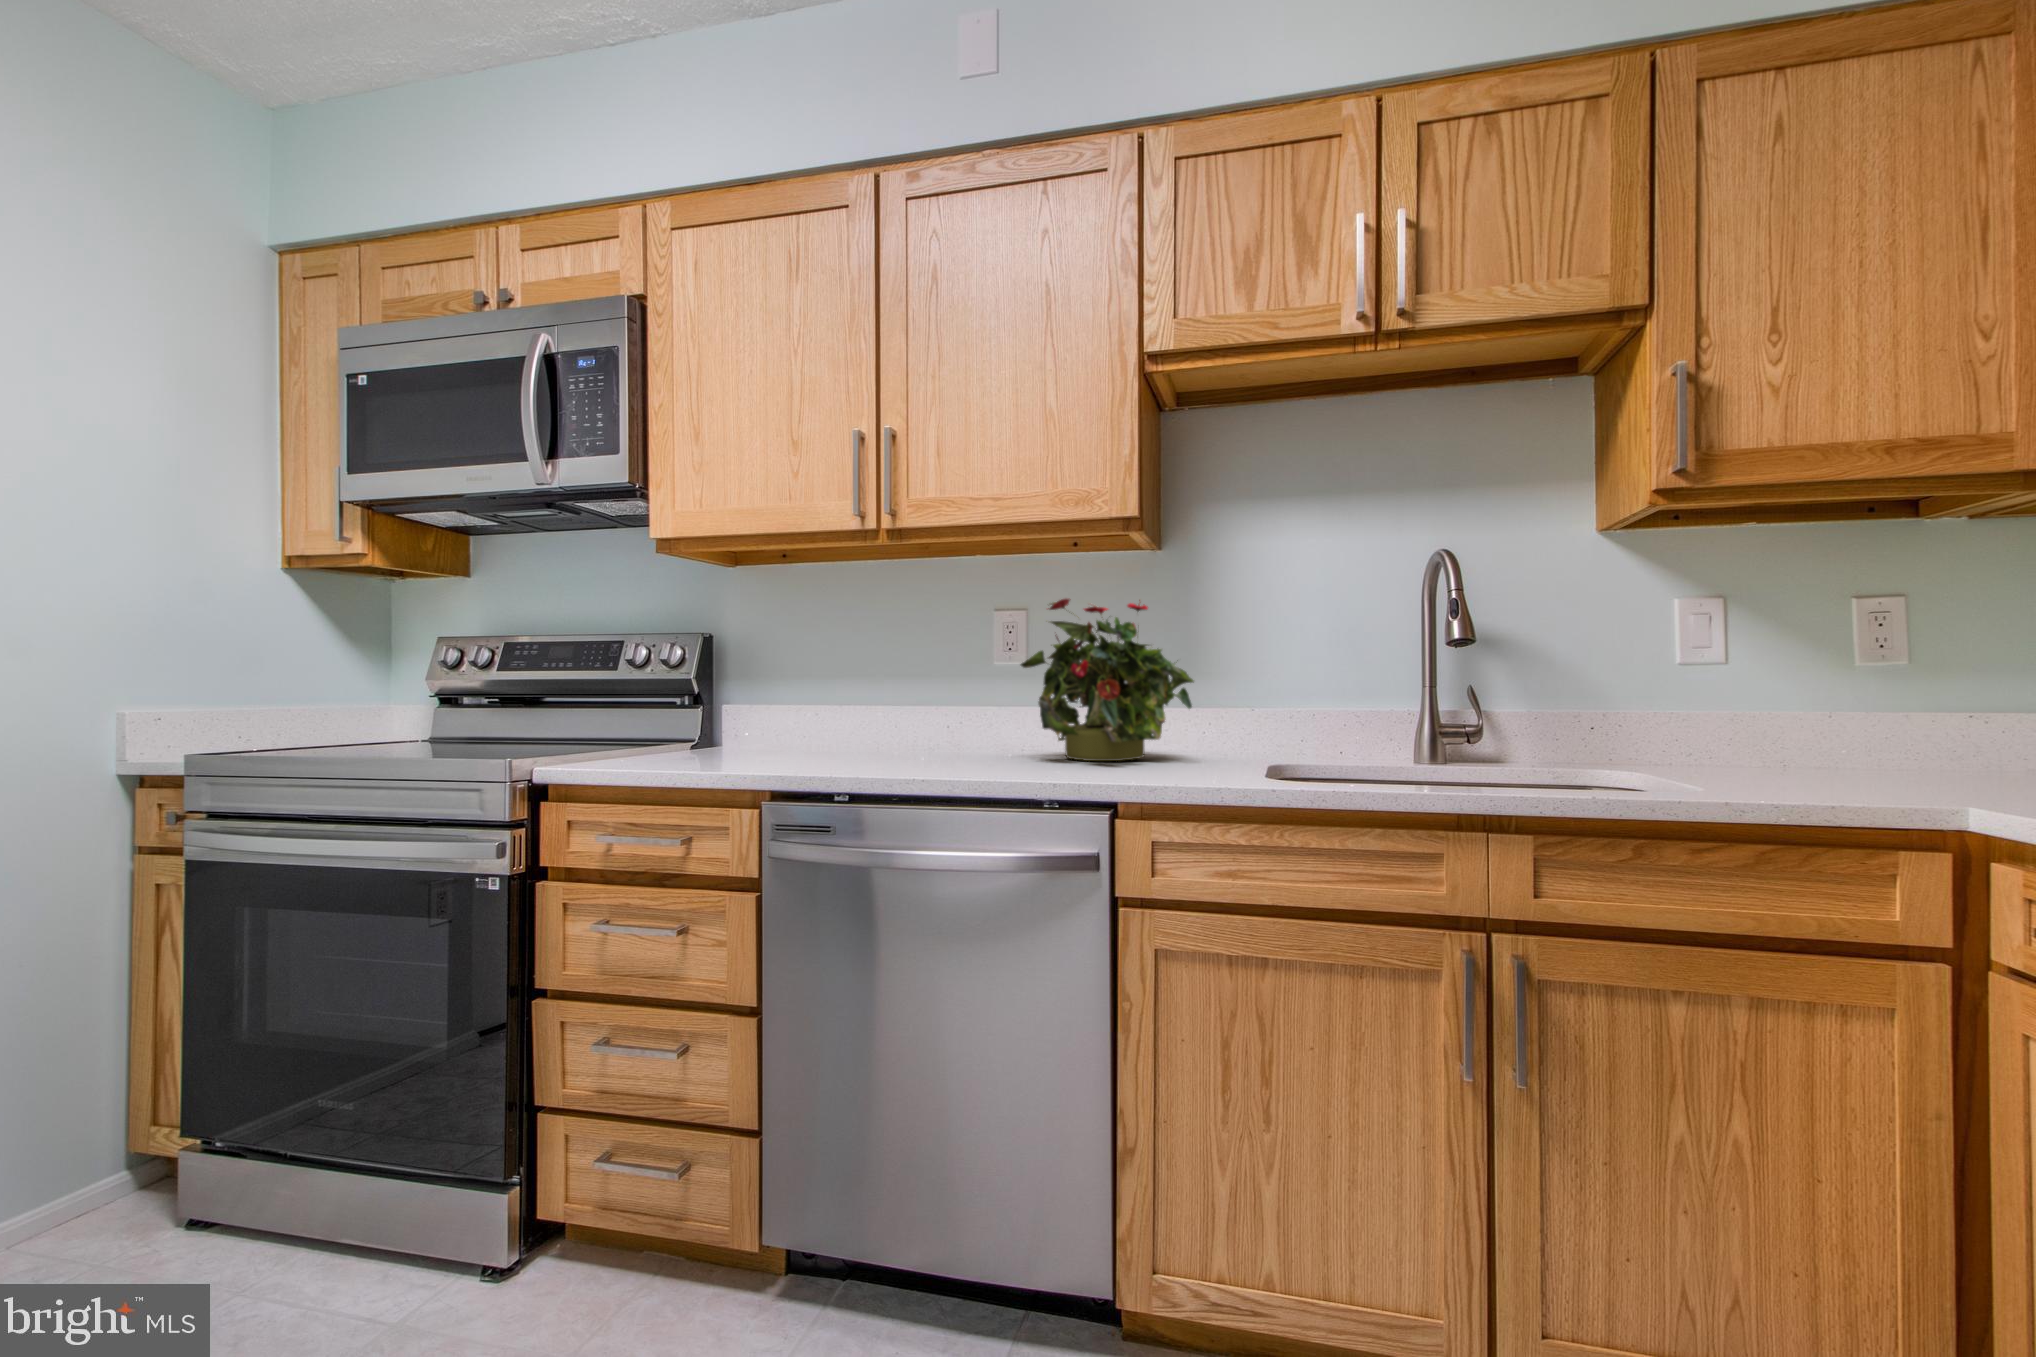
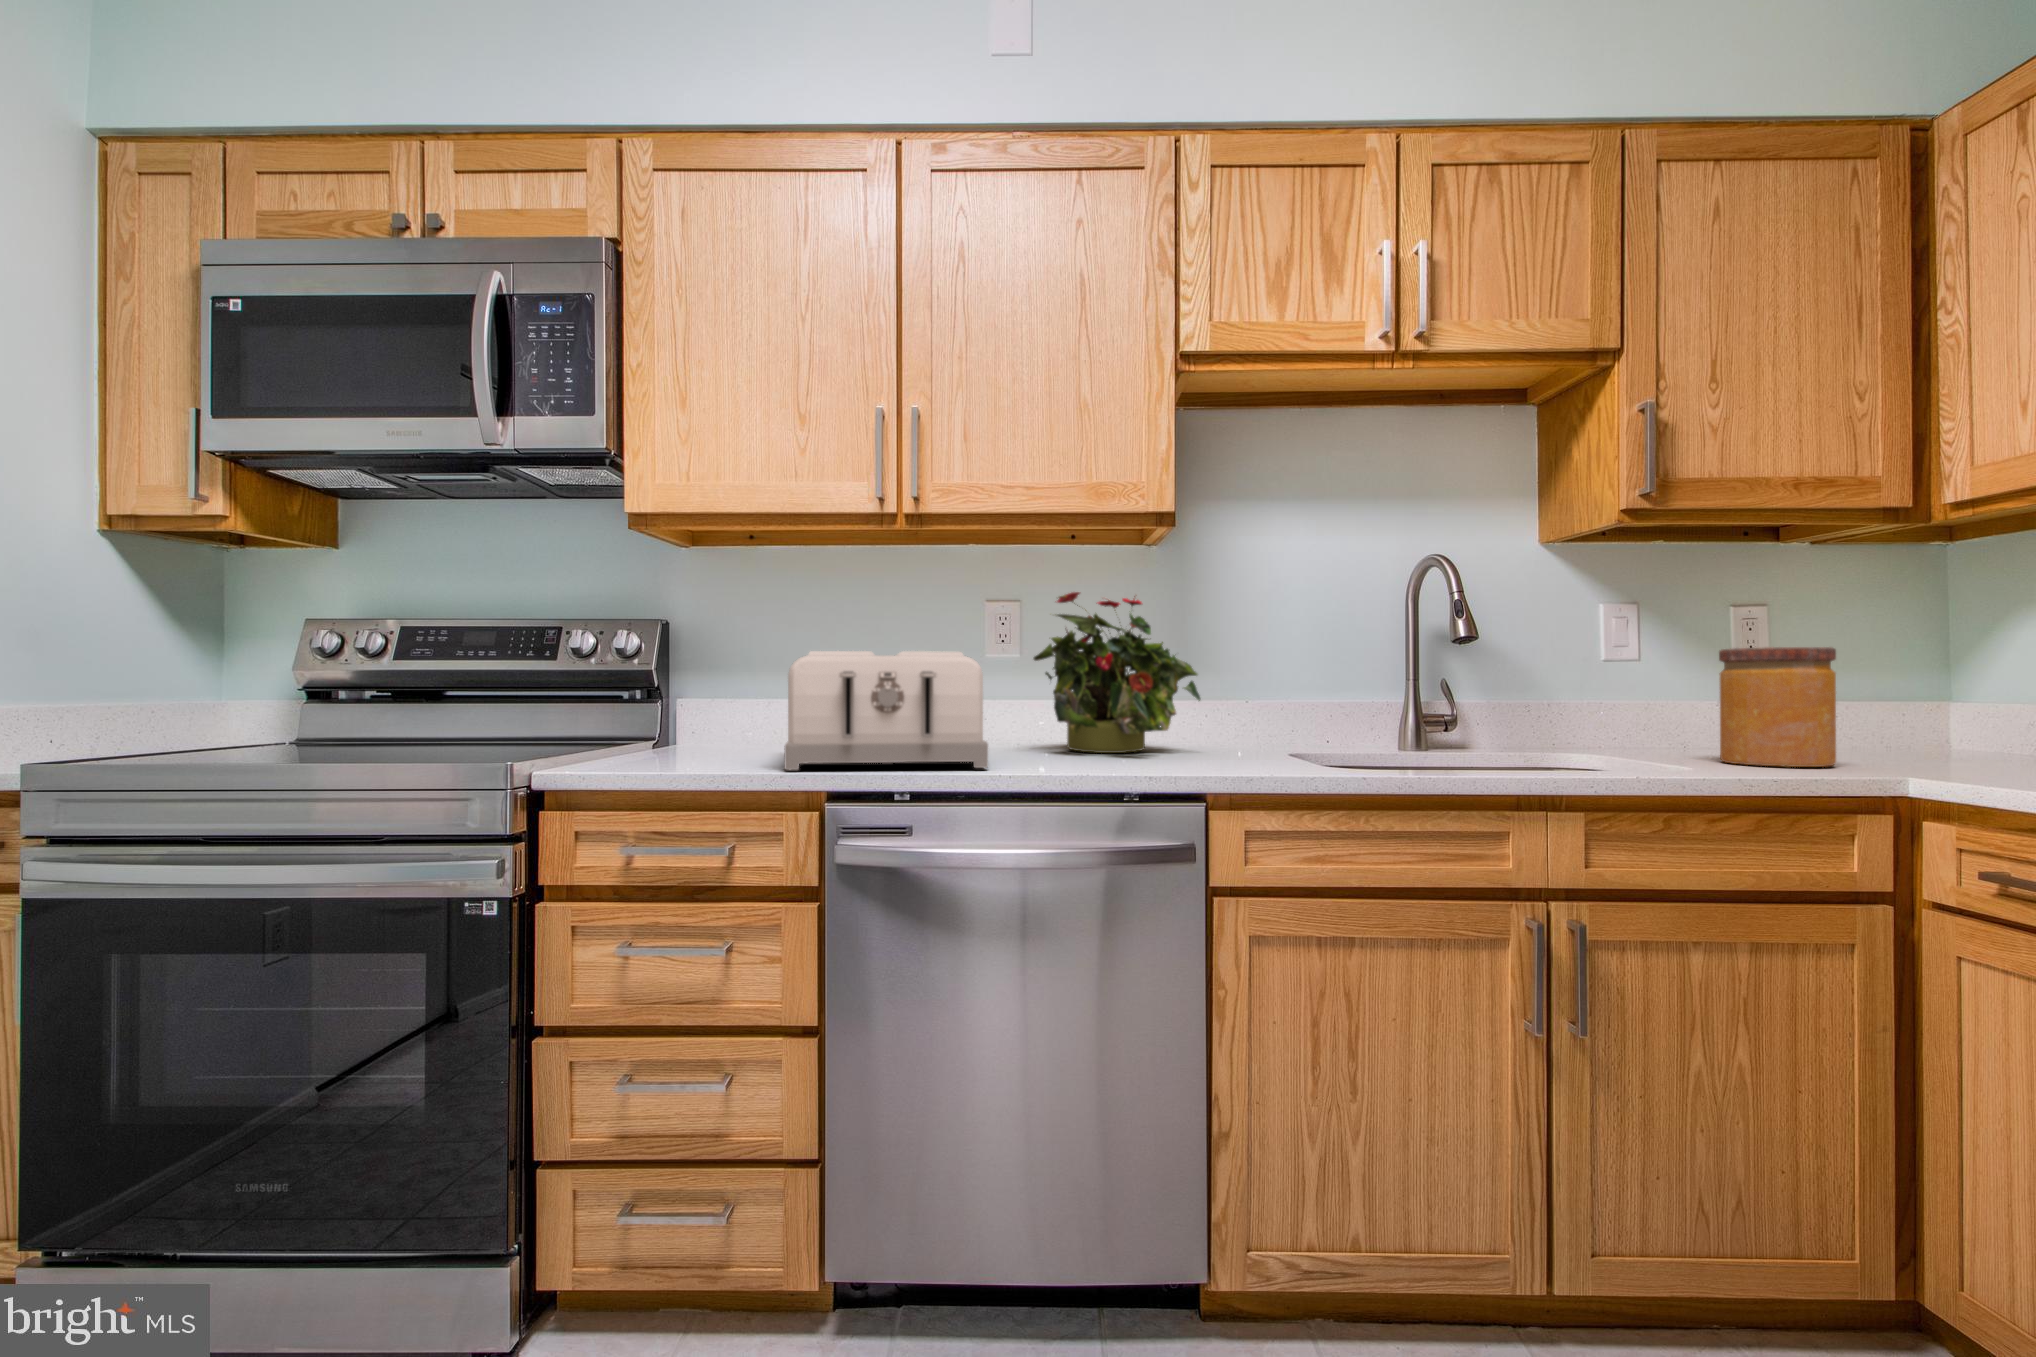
jar: none [1794,647,1942,793] -> present [1719,647,1836,767]
toaster: none [732,660,953,772] -> present [784,651,988,770]

